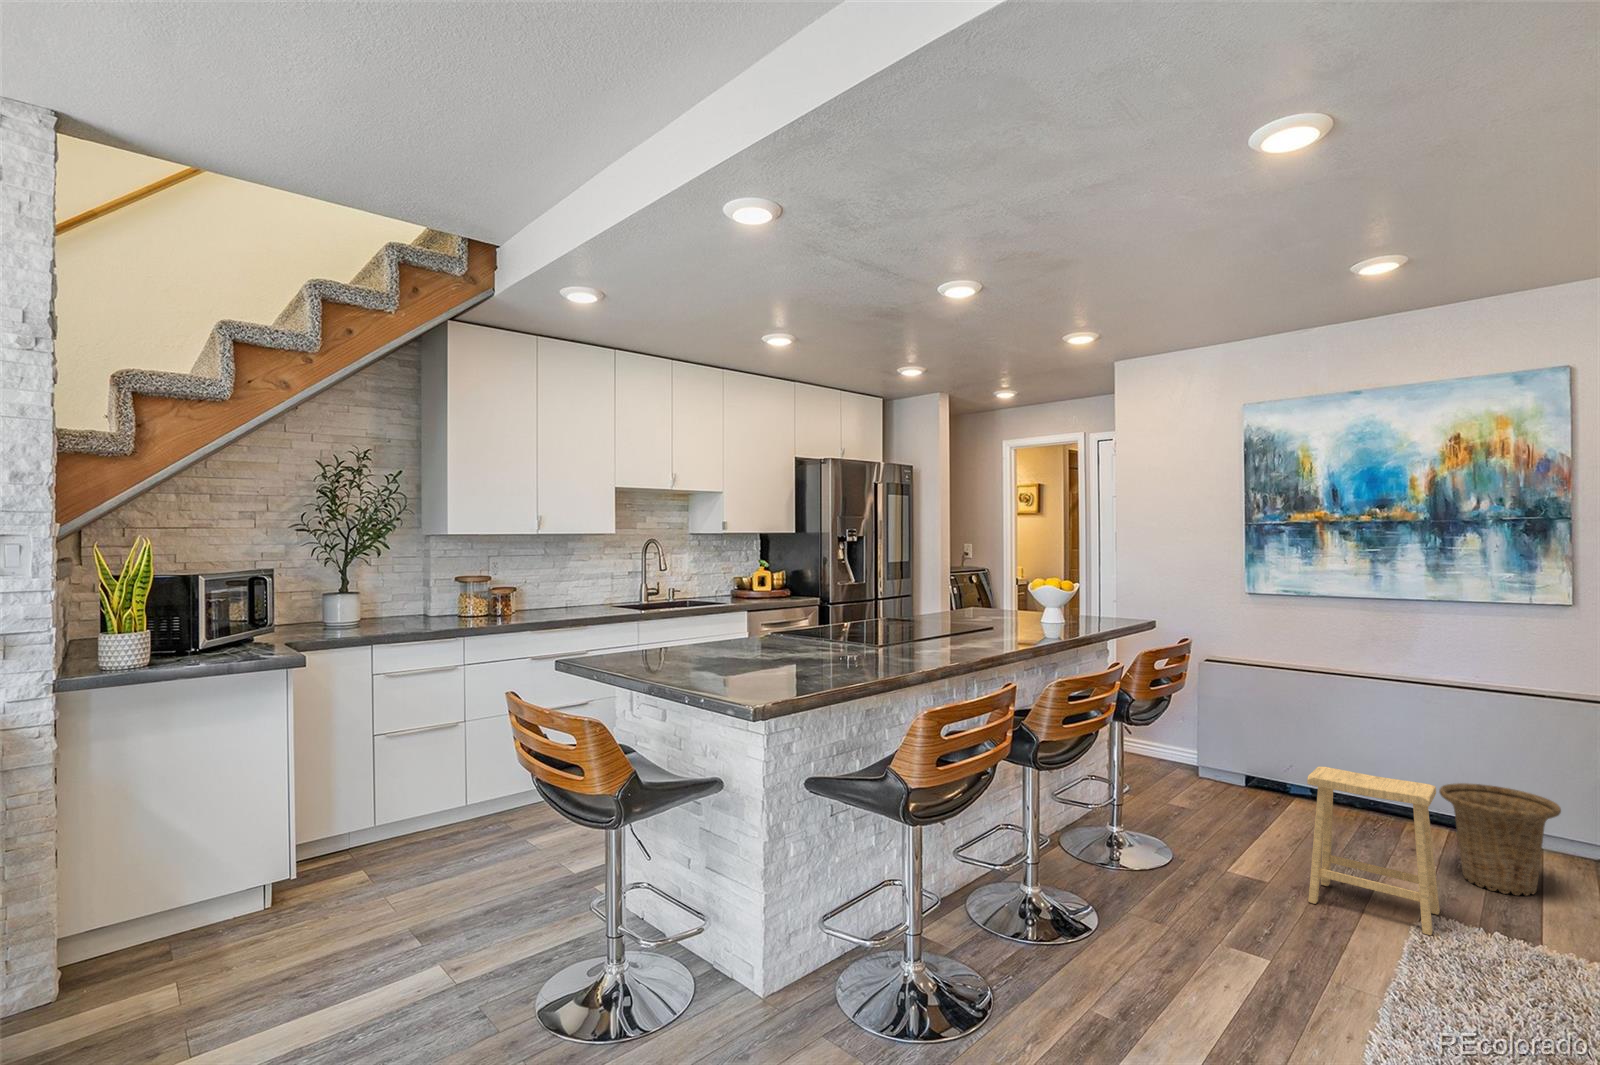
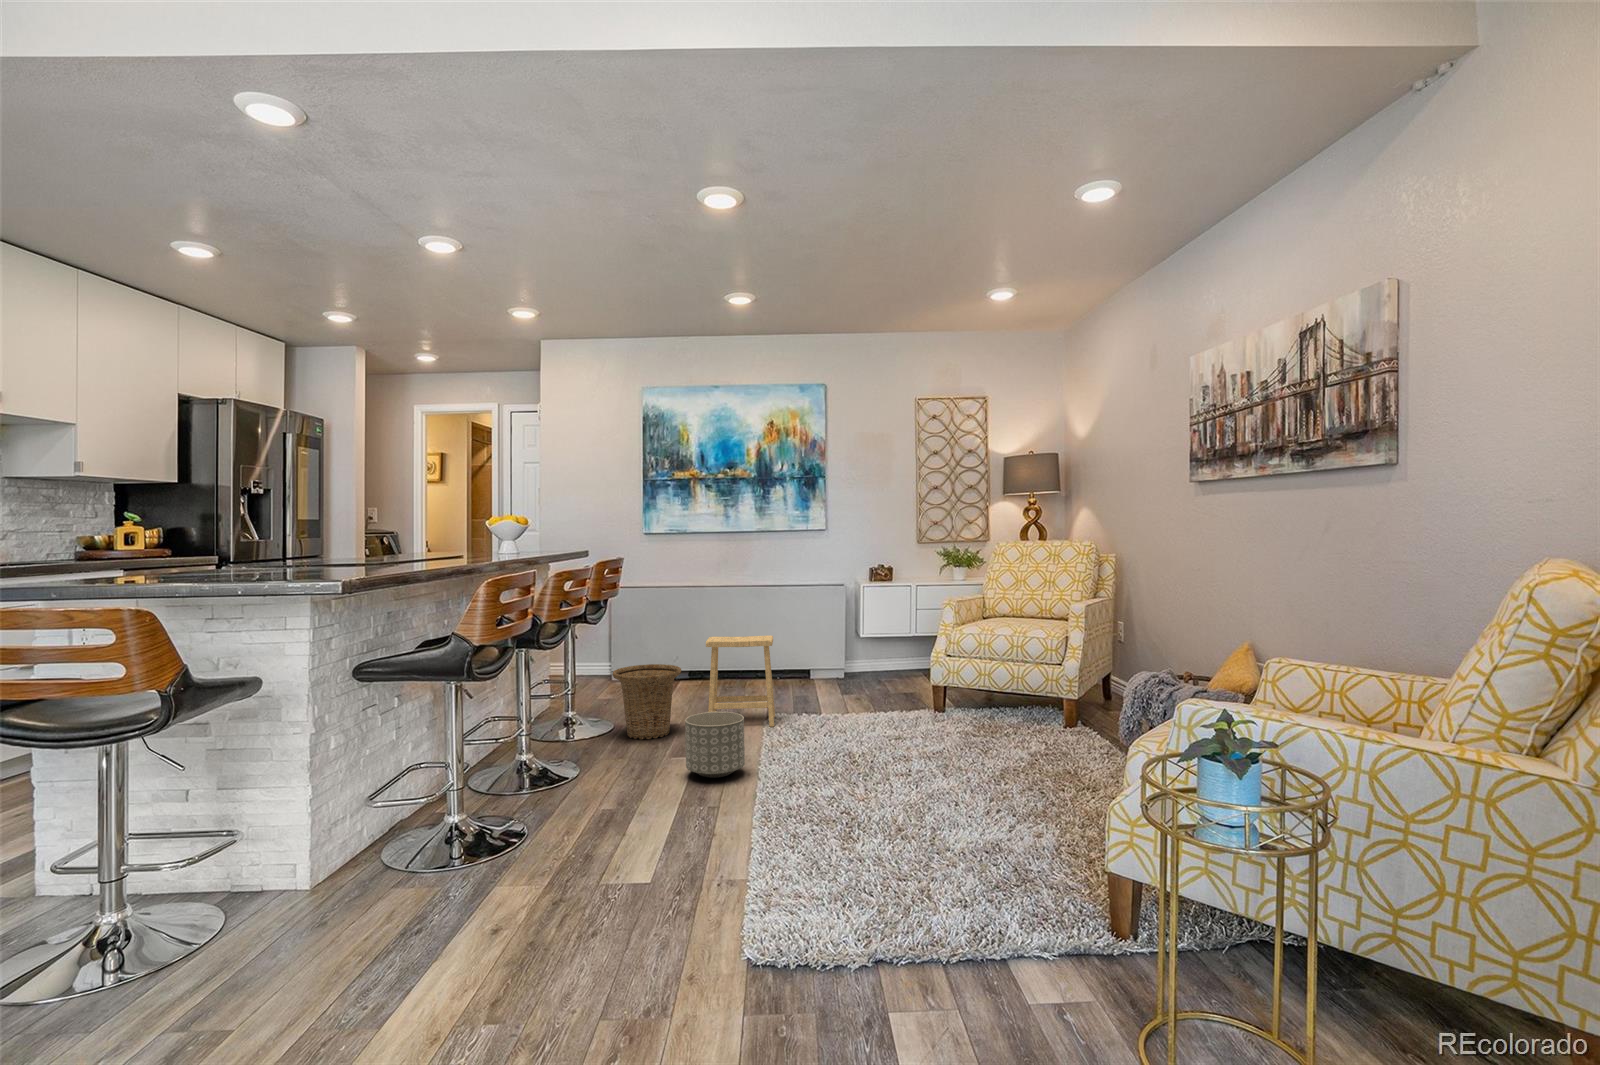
basket: present [1439,783,1561,895] -> present [613,664,681,739]
planter: none [1240,905,1345,1023] -> present [685,712,745,778]

